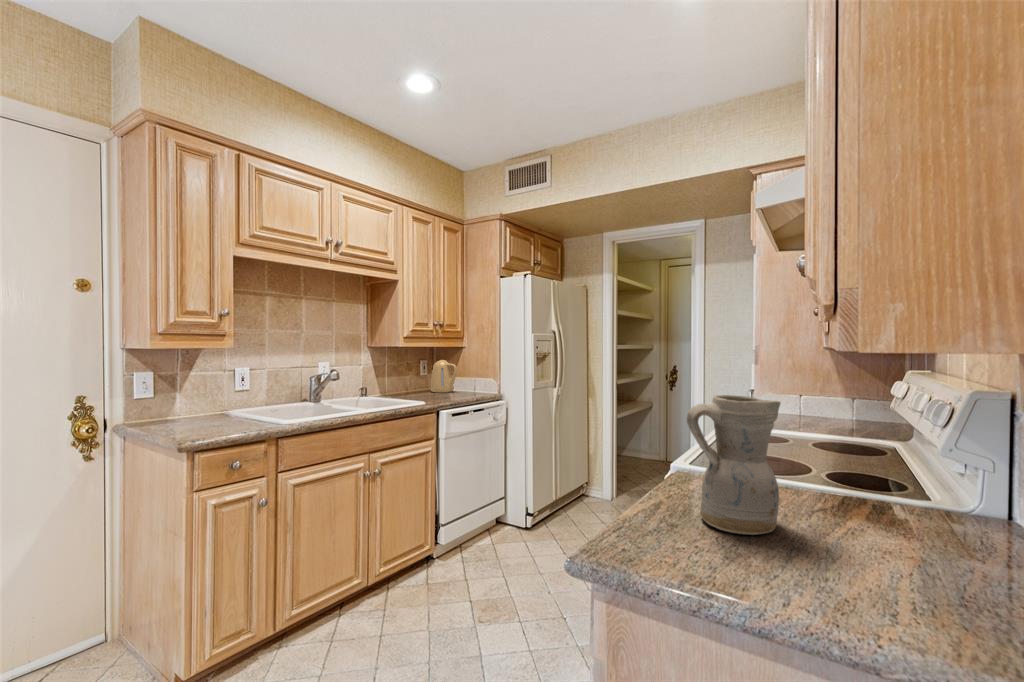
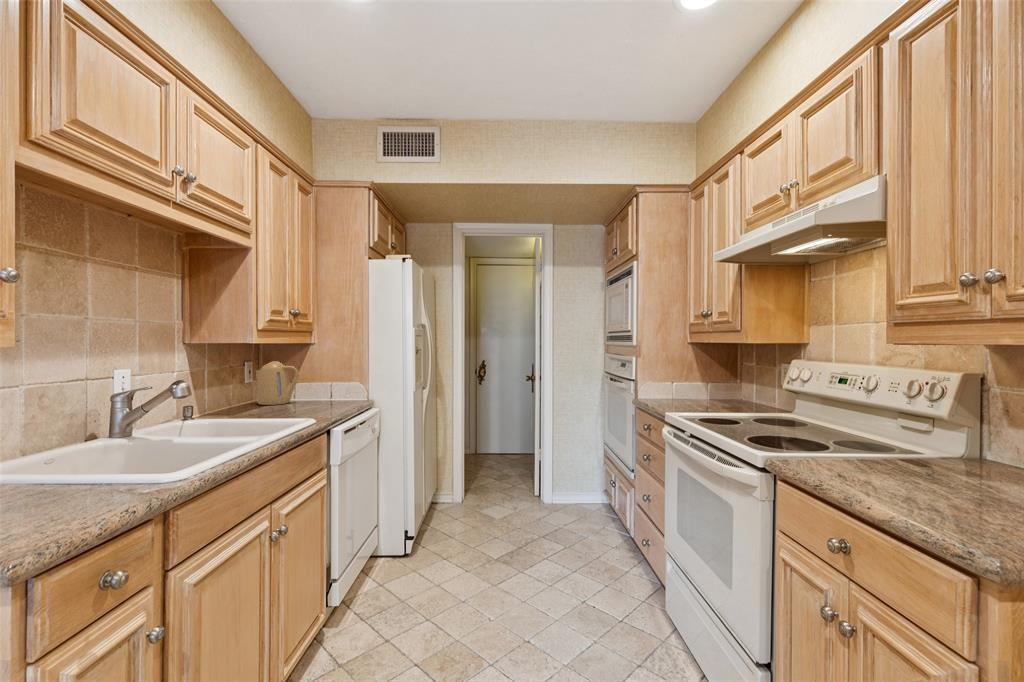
ceramic pitcher: present [687,395,781,535] -> none [892,386,978,508]

